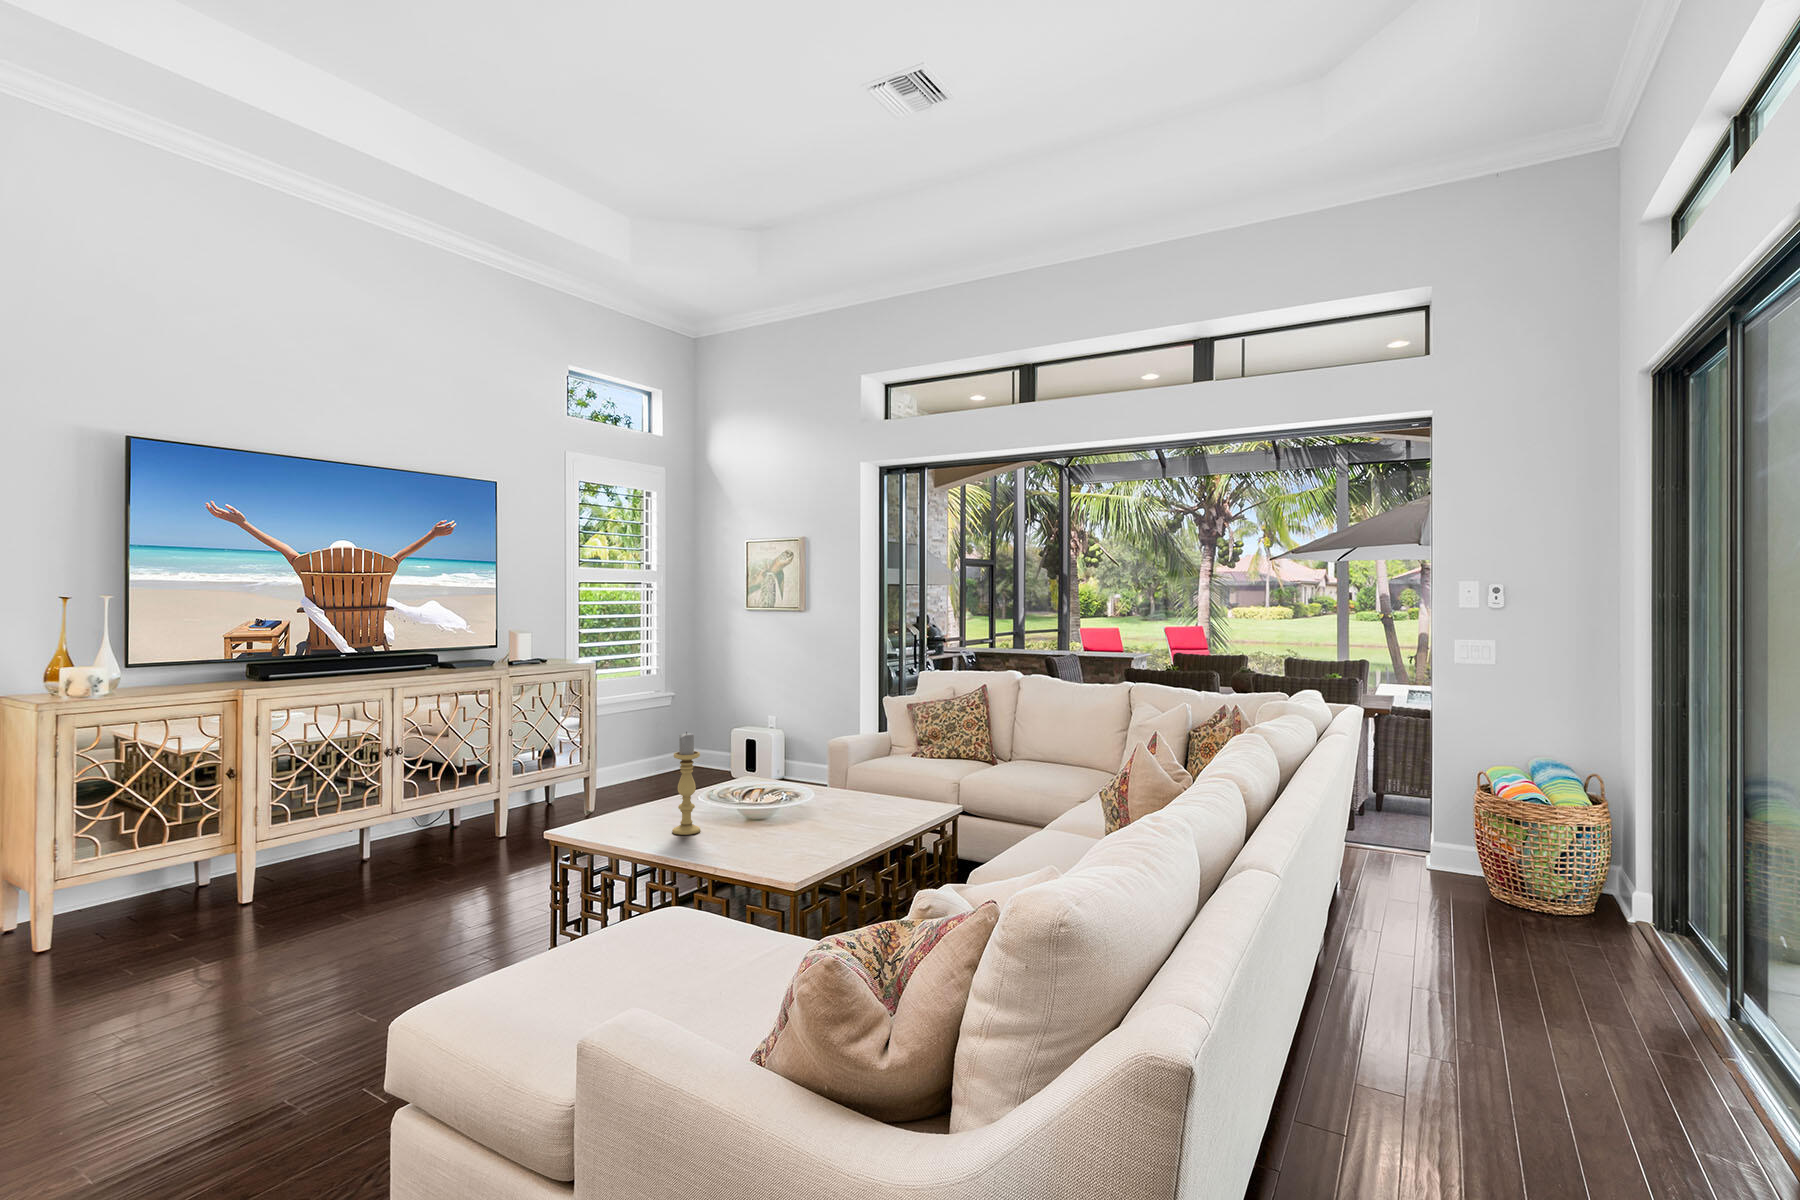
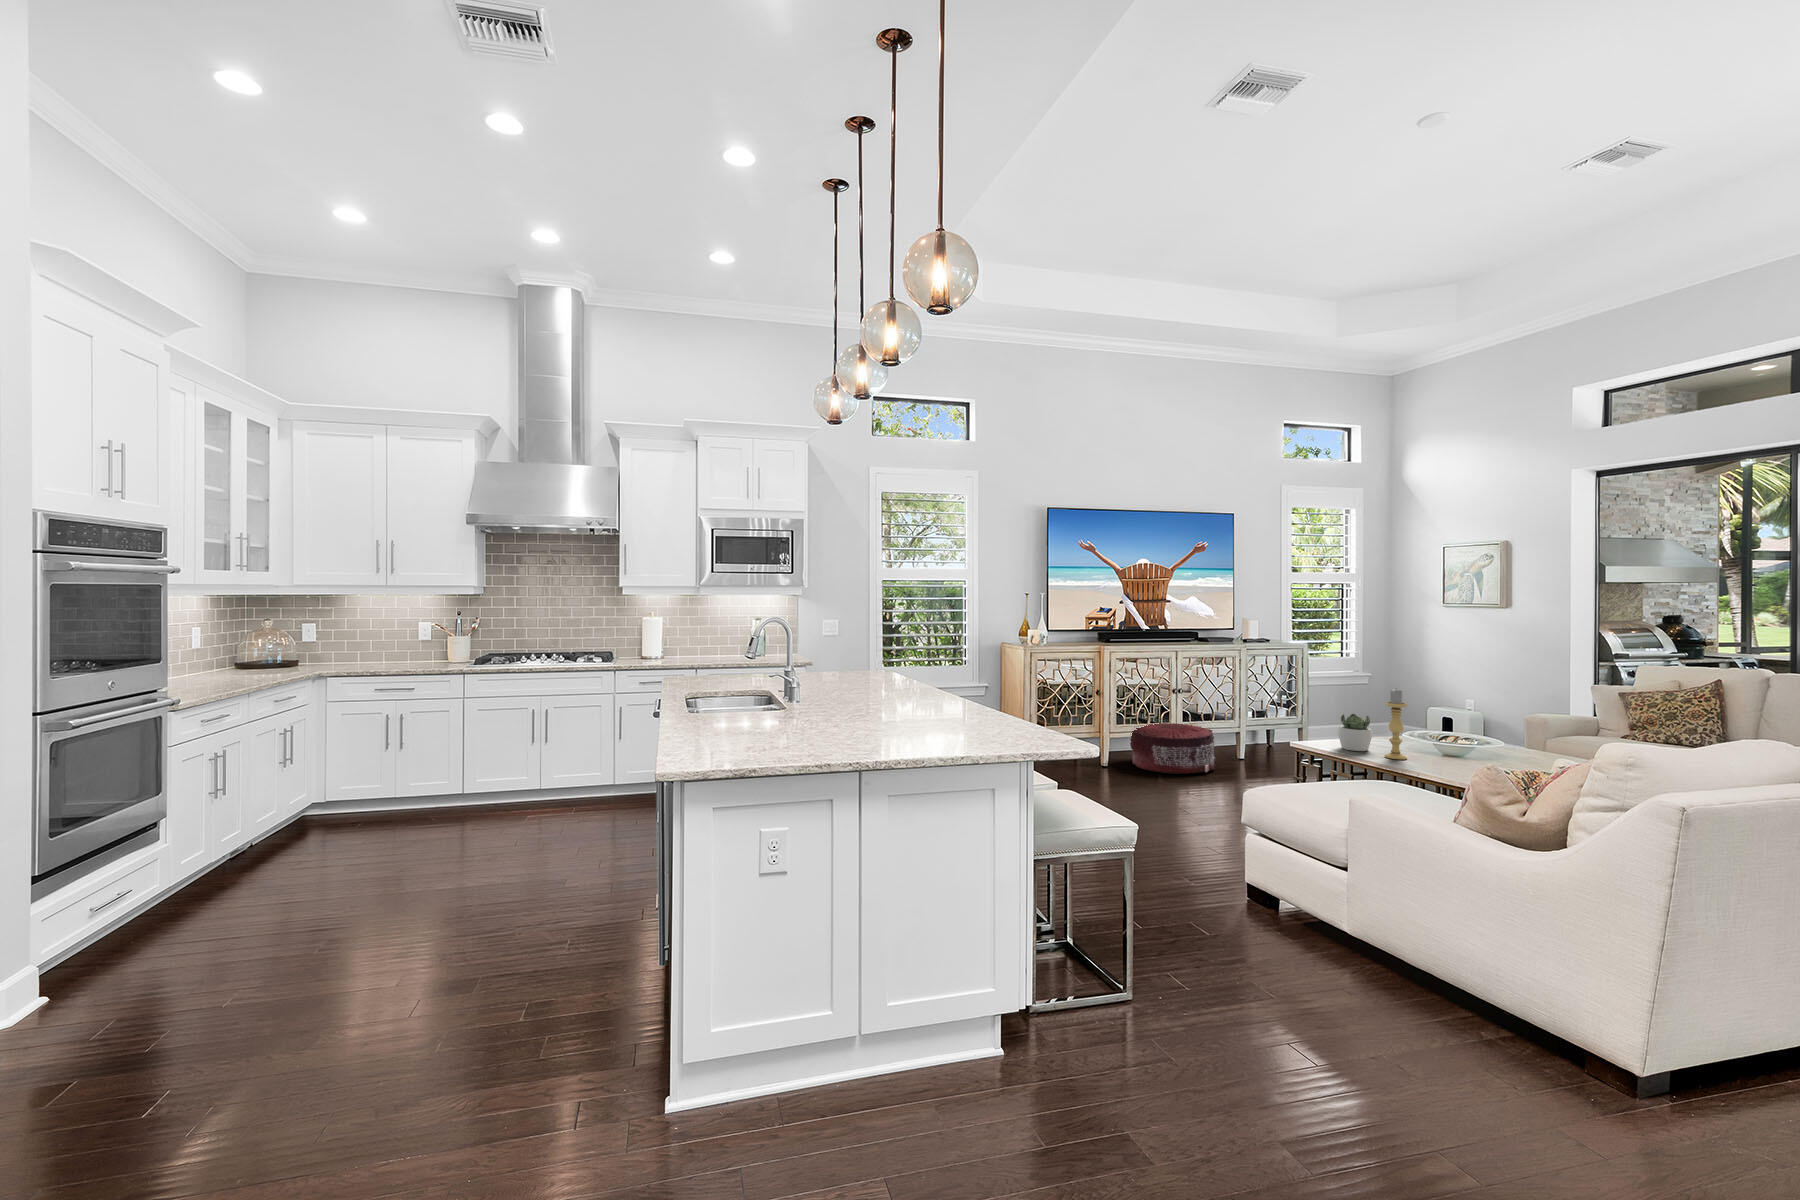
succulent plant: none [612,771,658,828] -> present [1338,714,1372,751]
pouf: none [306,798,460,890] -> present [1130,723,1217,774]

